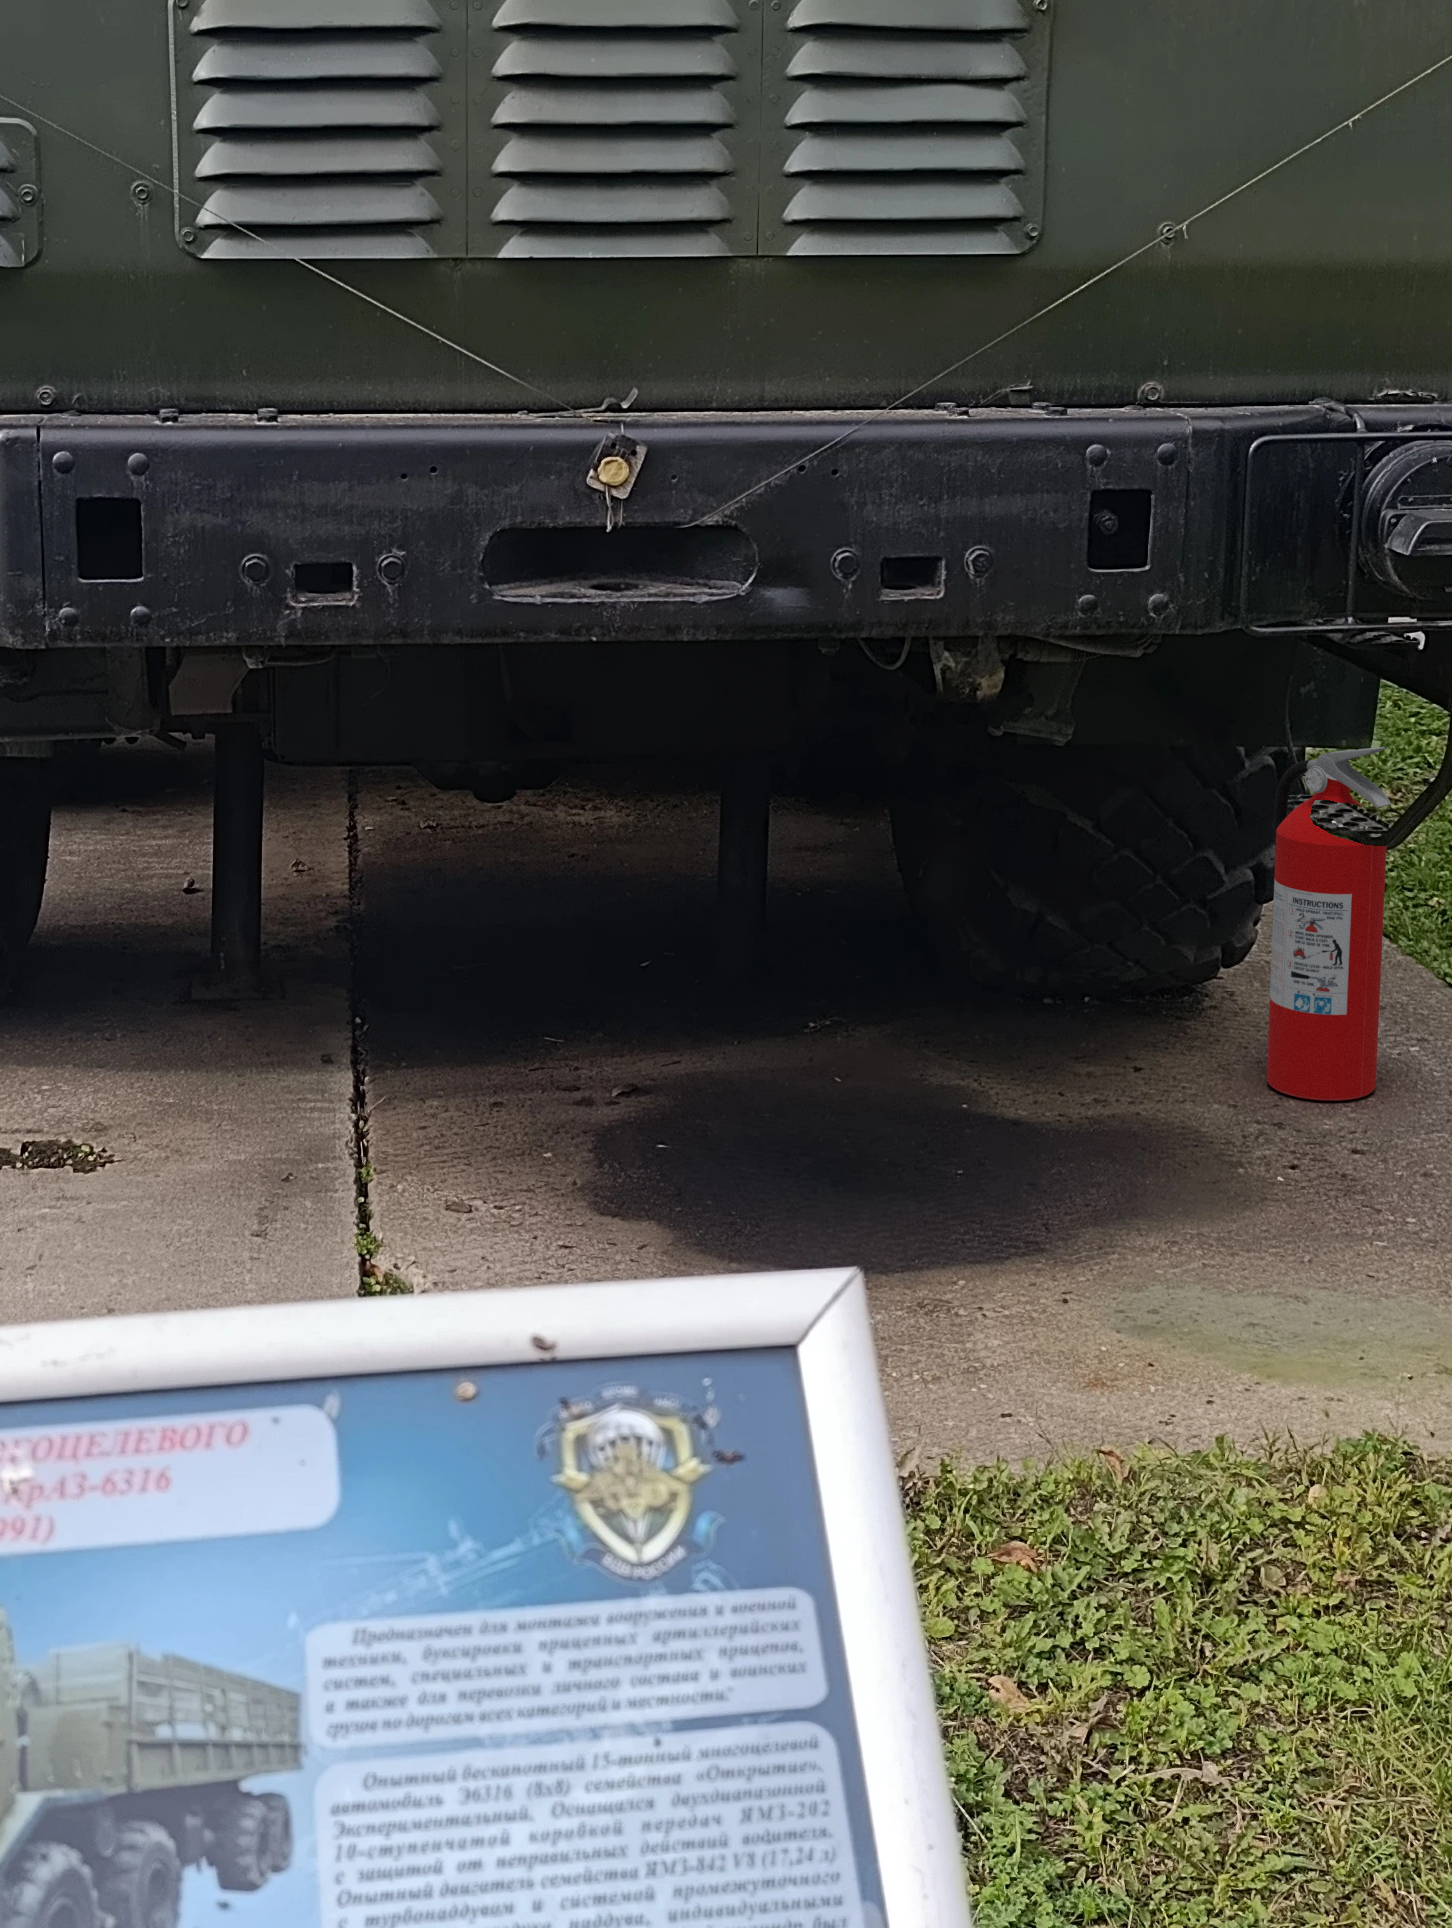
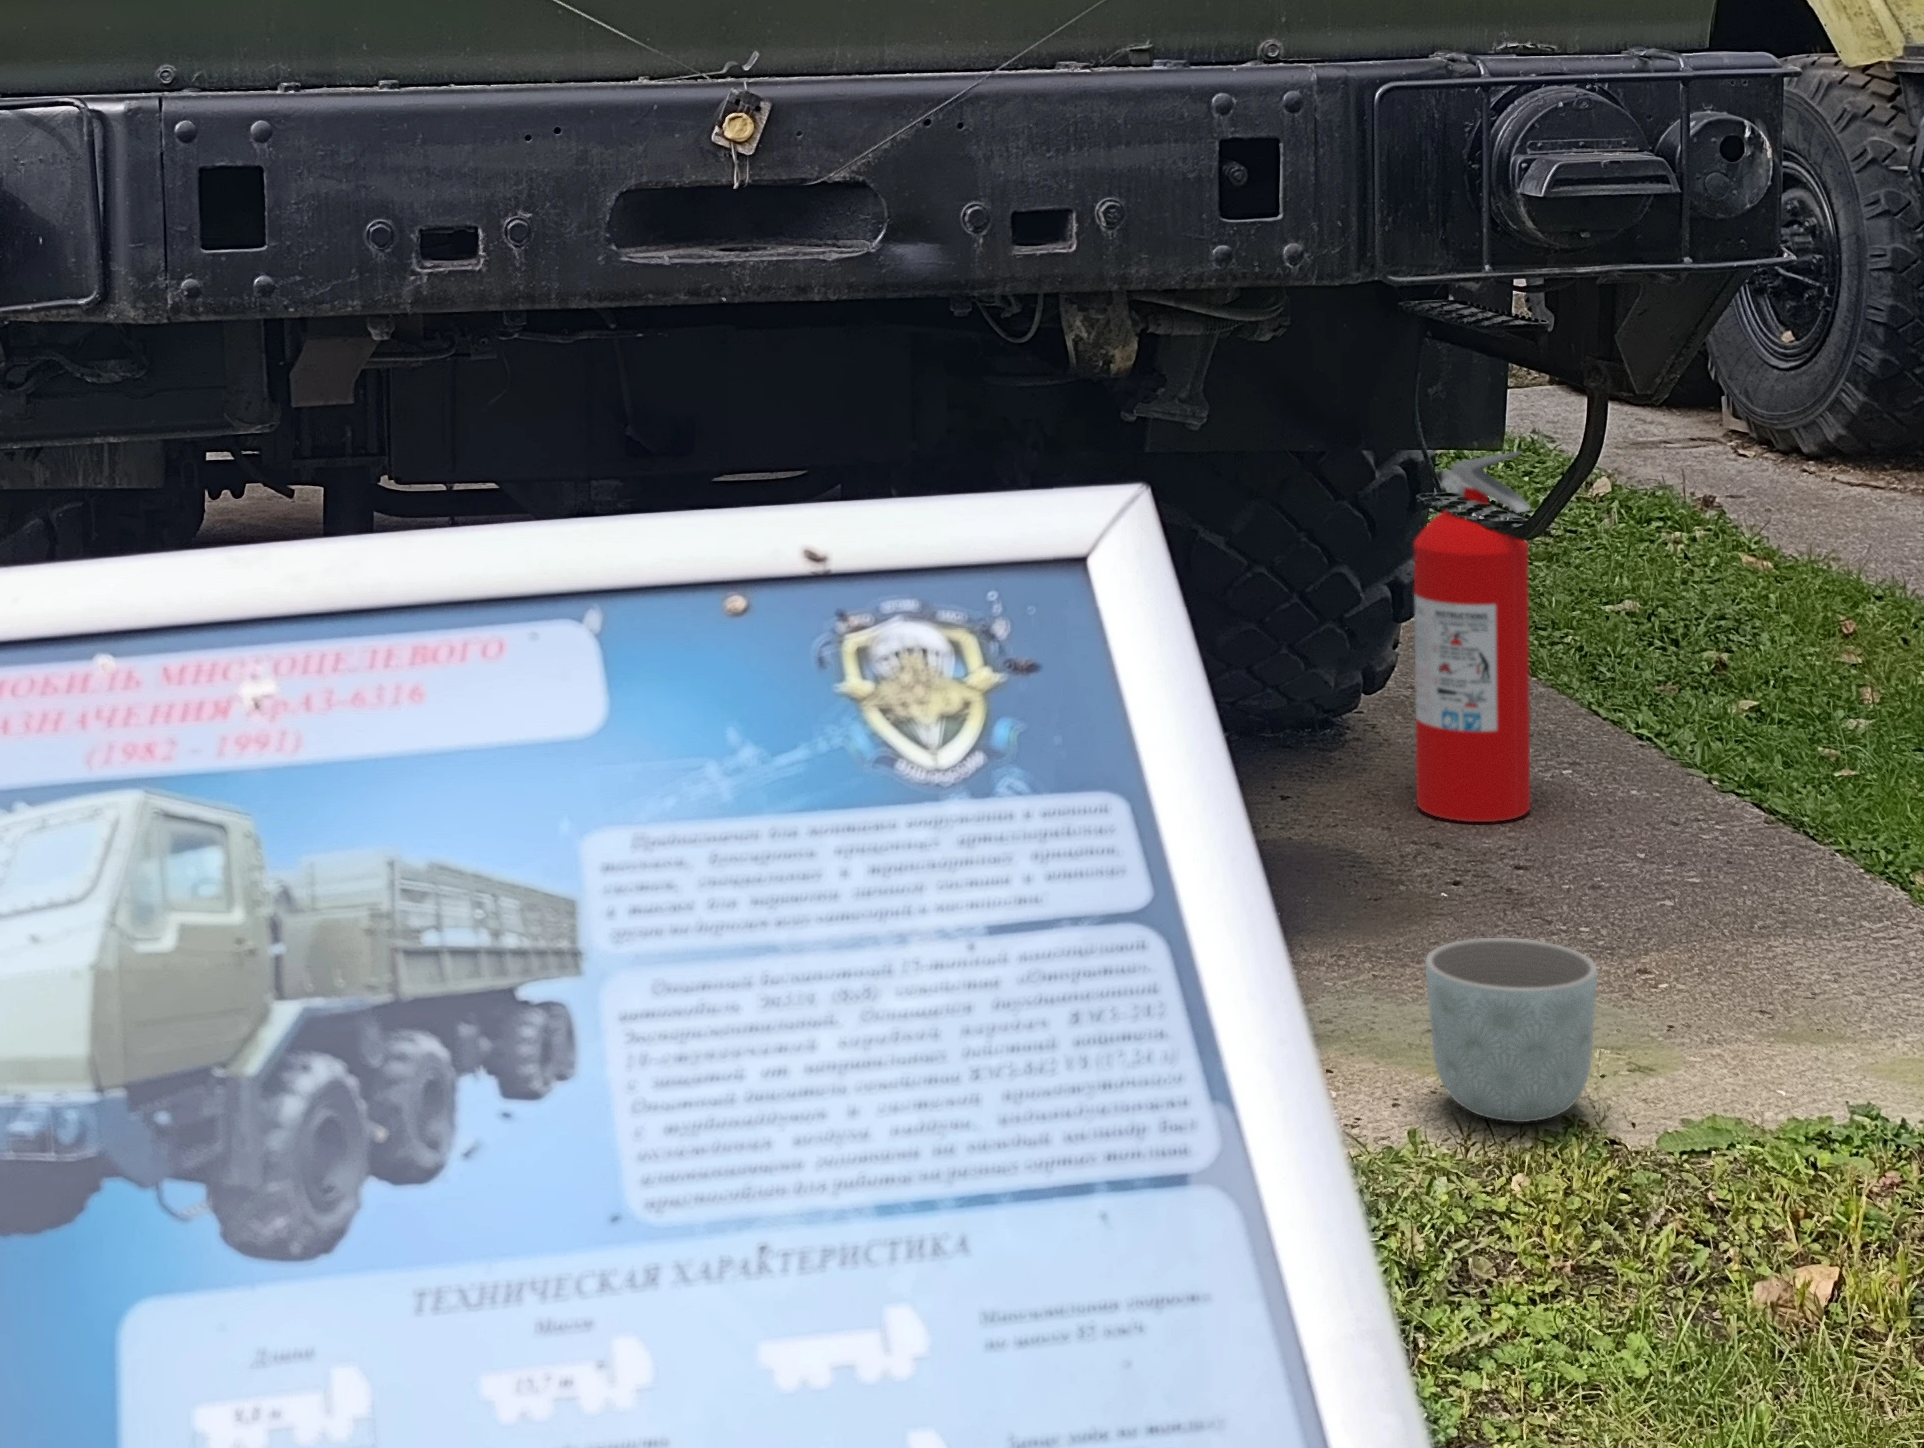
planter: none [1248,1246,1411,1422] -> present [1425,938,1598,1122]

